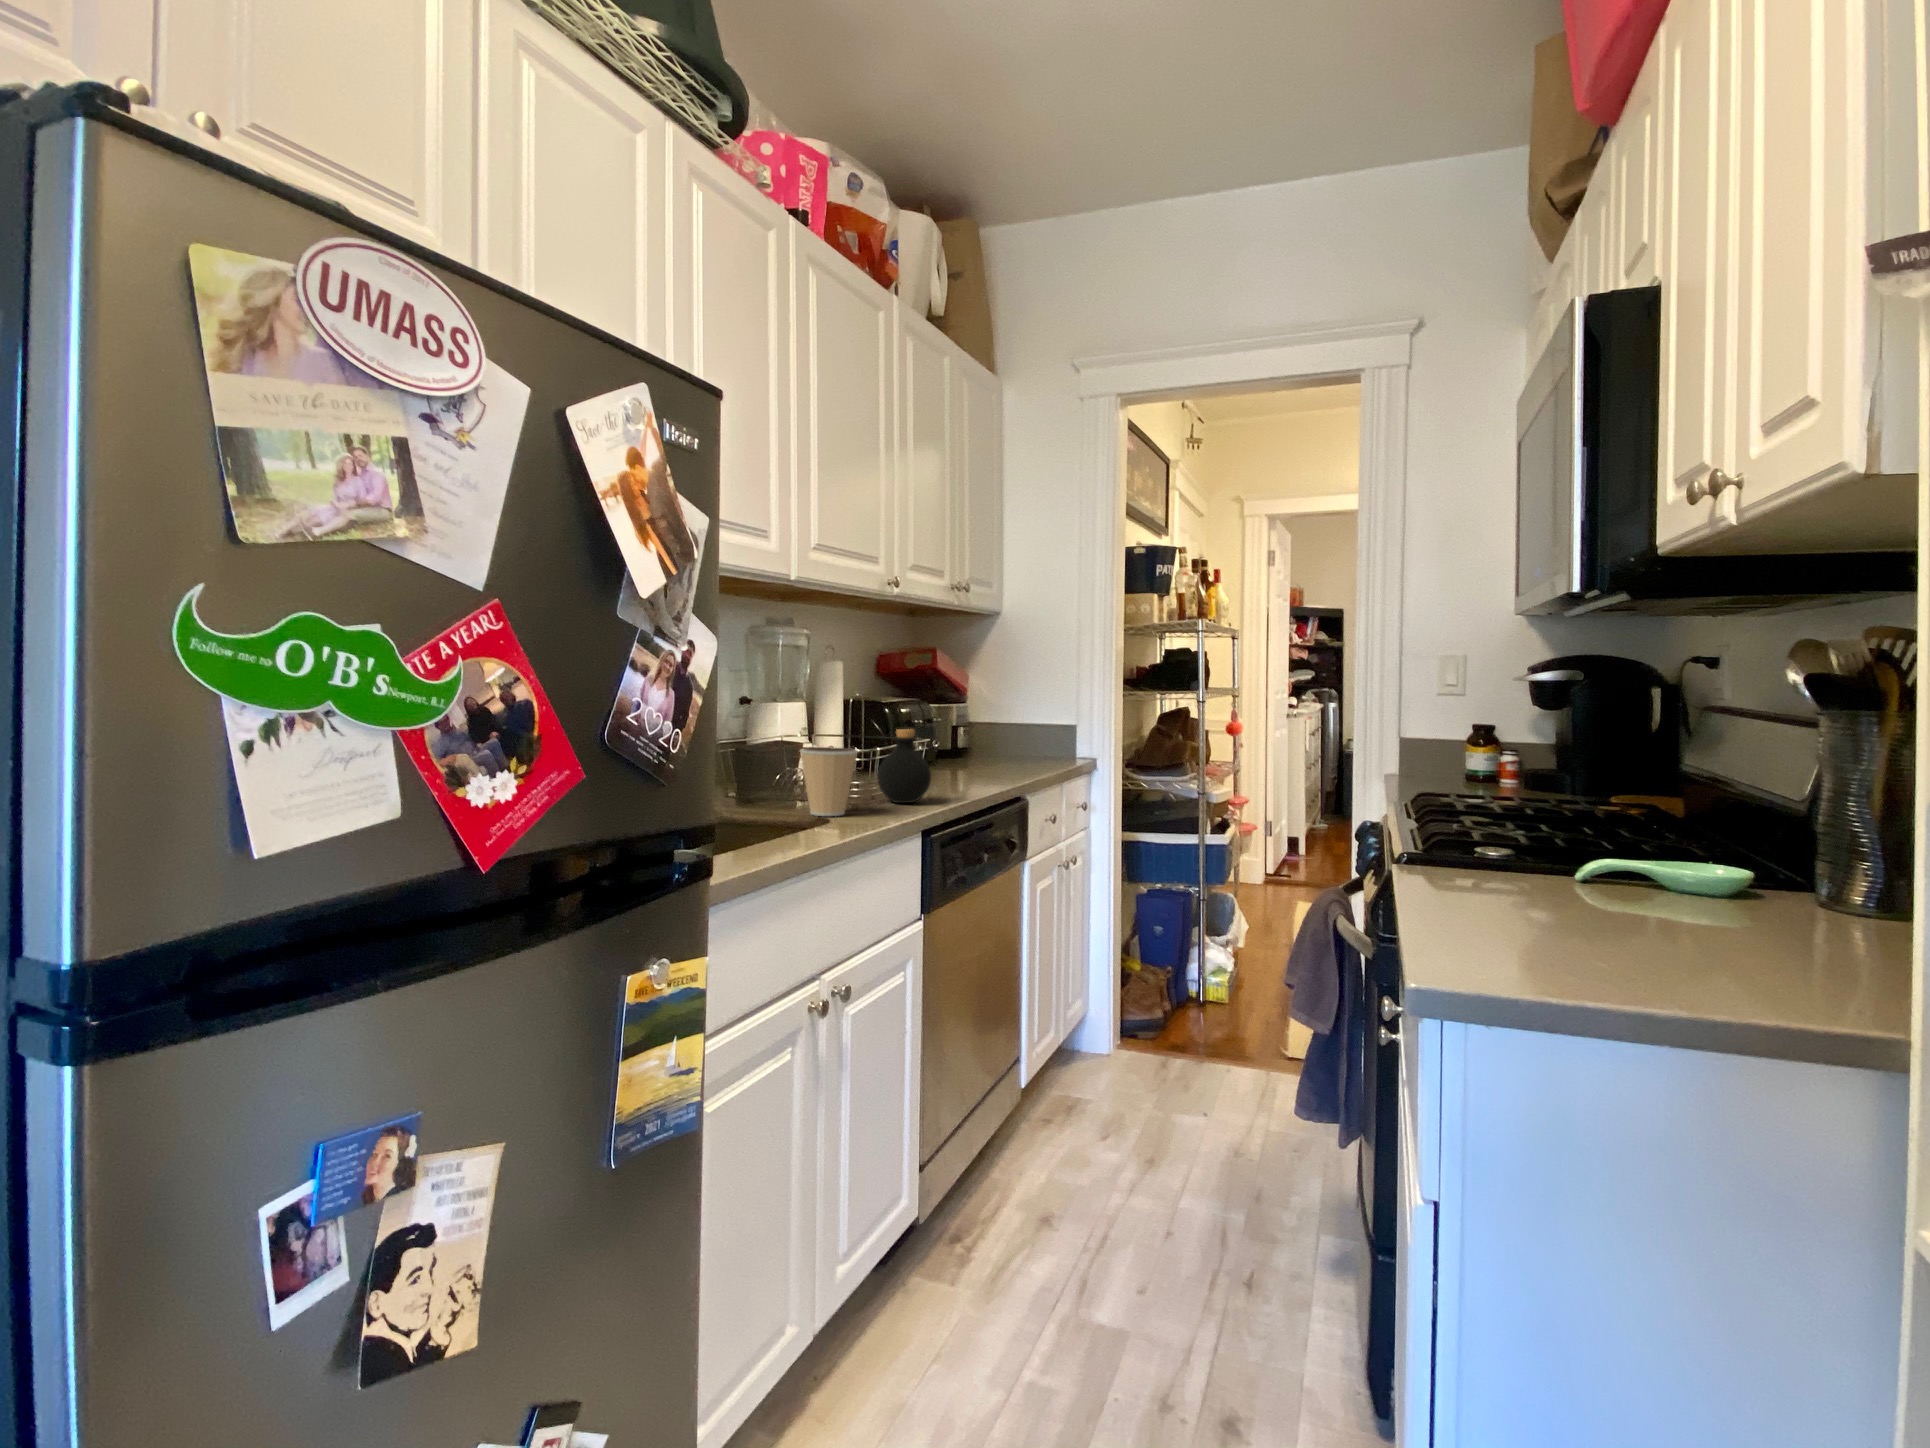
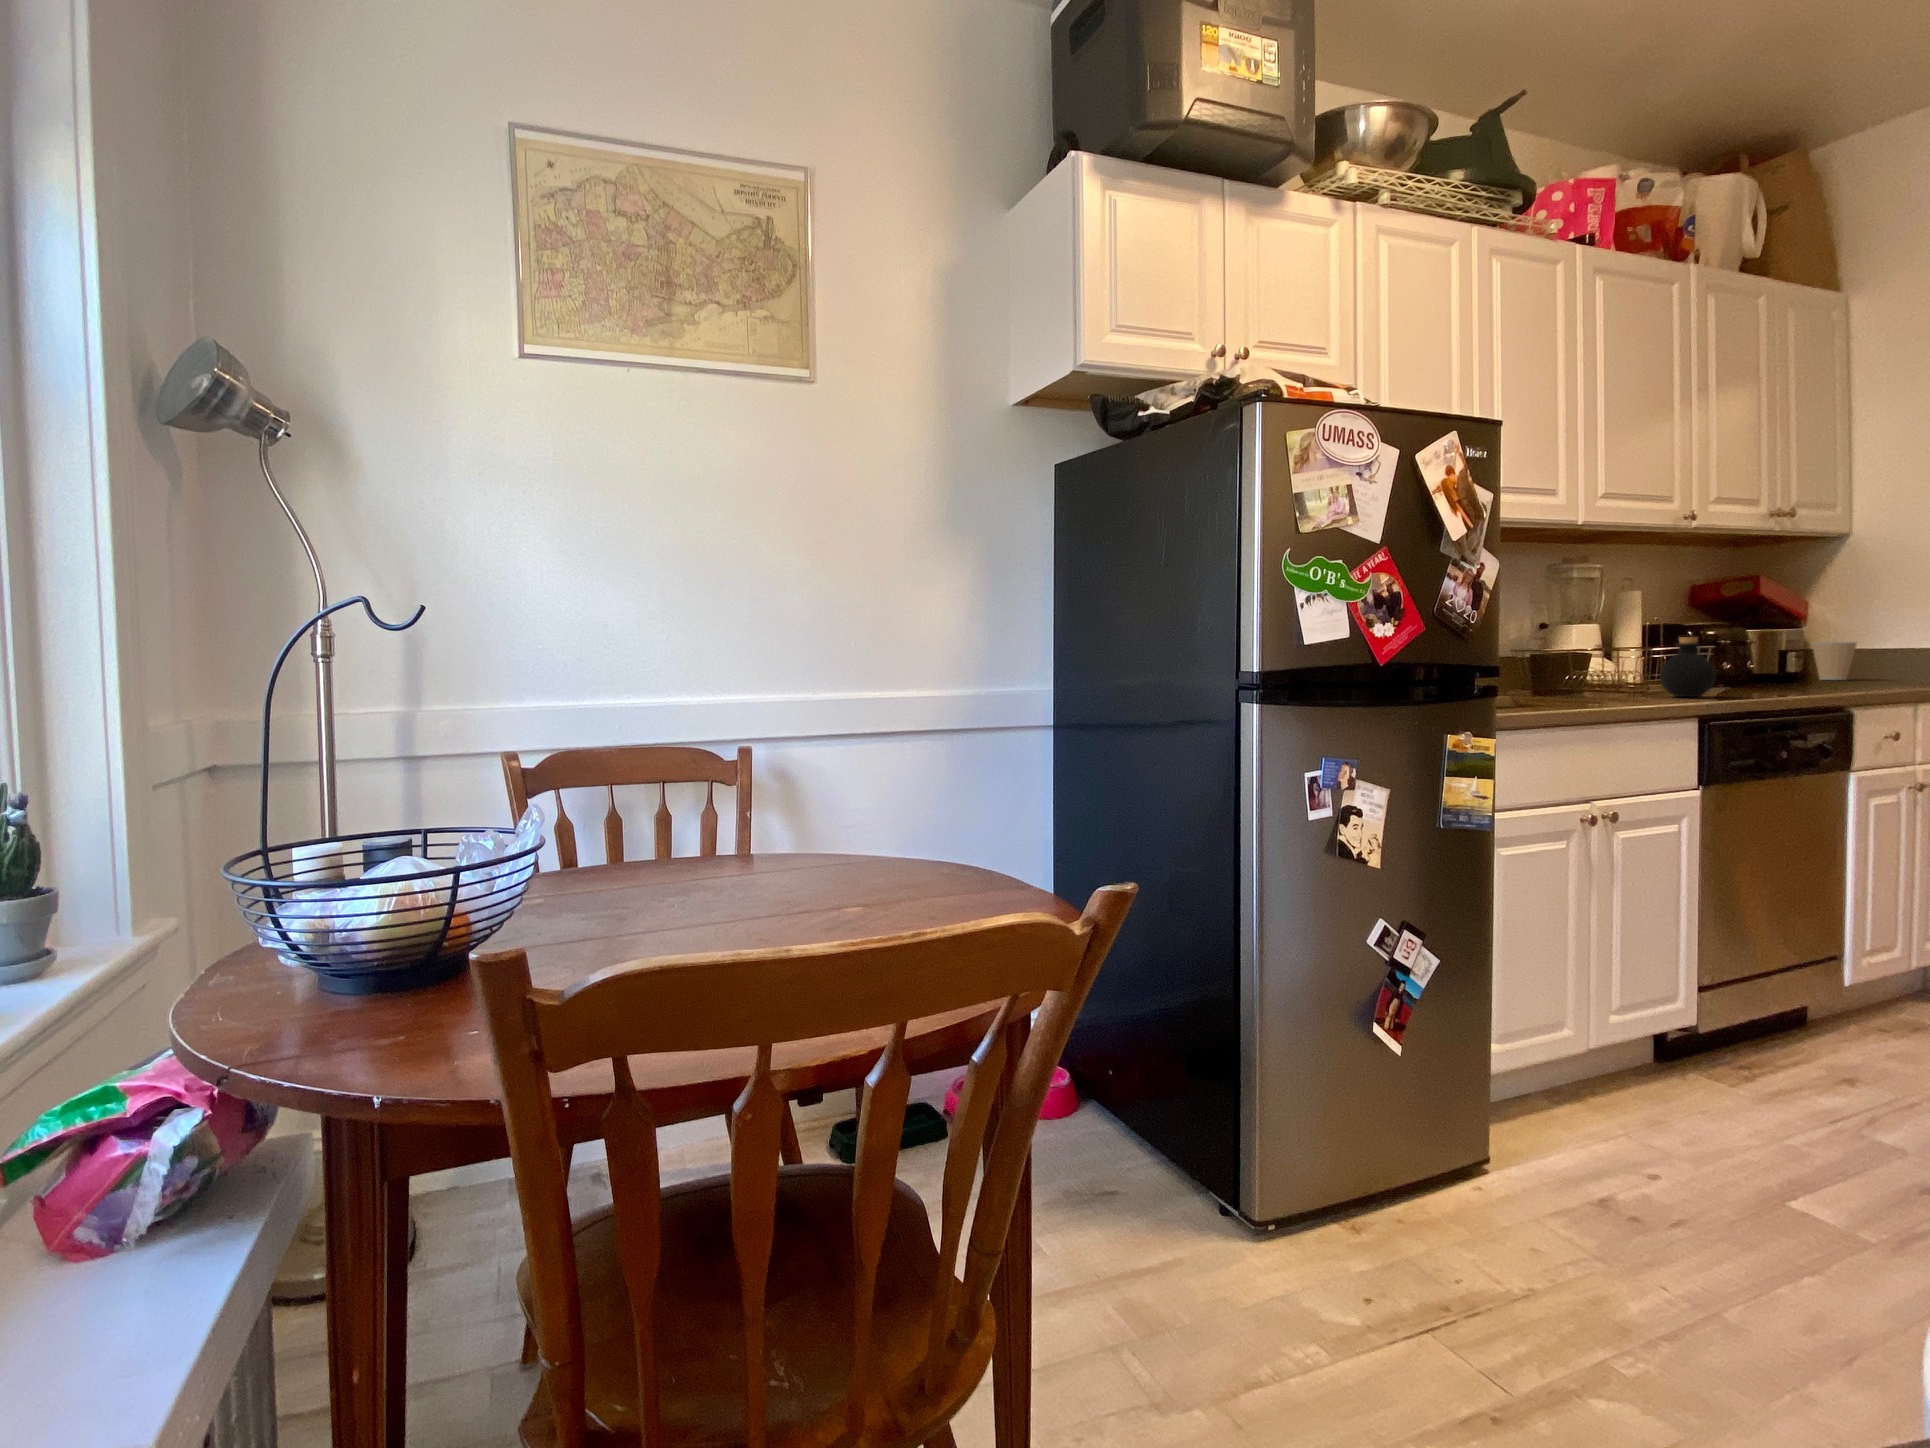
coffee cup: present [800,747,858,816] -> present [1812,642,1857,680]

